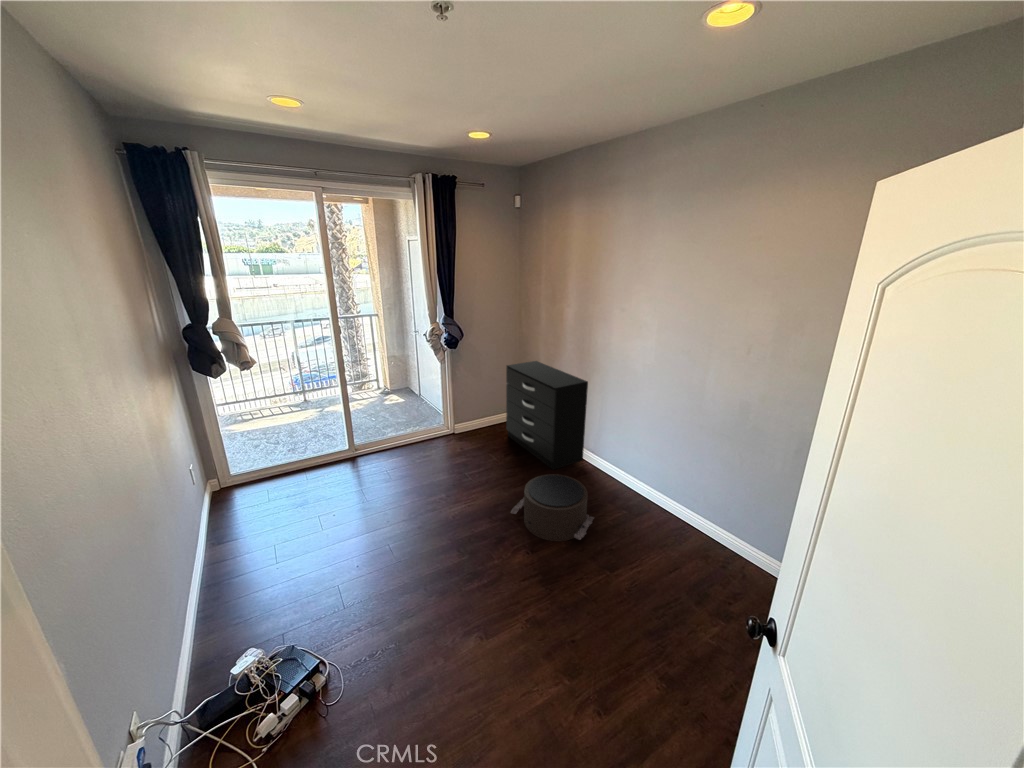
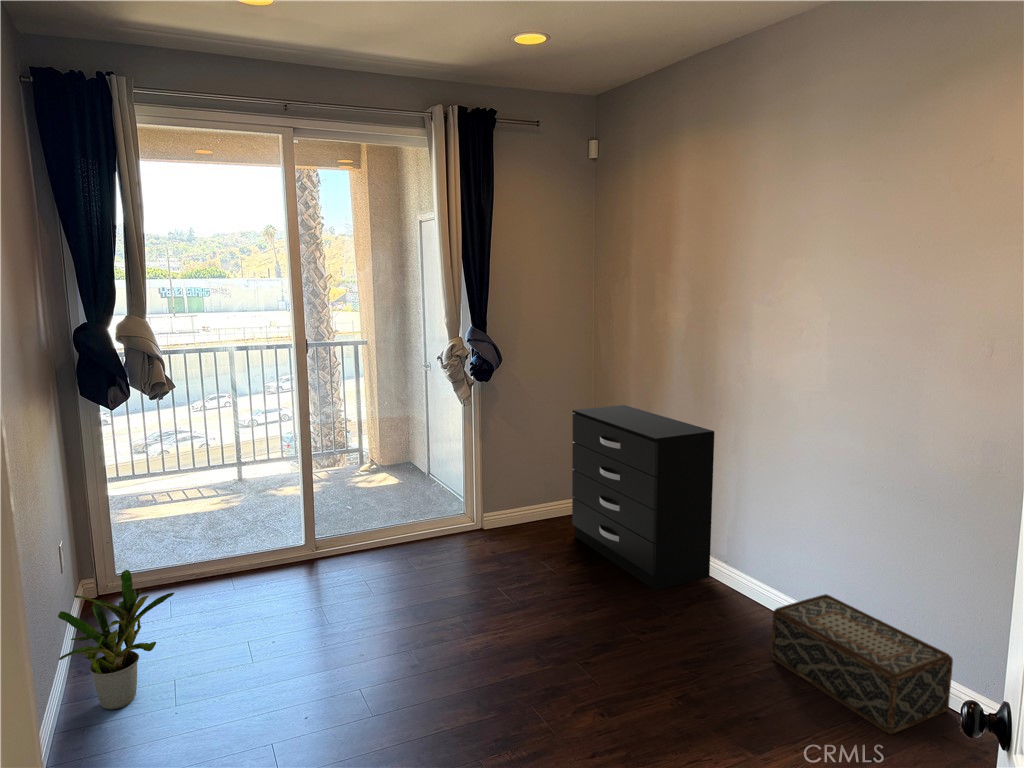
pouf: present [511,474,594,541] -> none [575,585,731,703]
woven basket: none [615,475,709,553] -> present [771,594,953,734]
potted plant: none [197,484,271,566] -> present [58,570,174,710]

